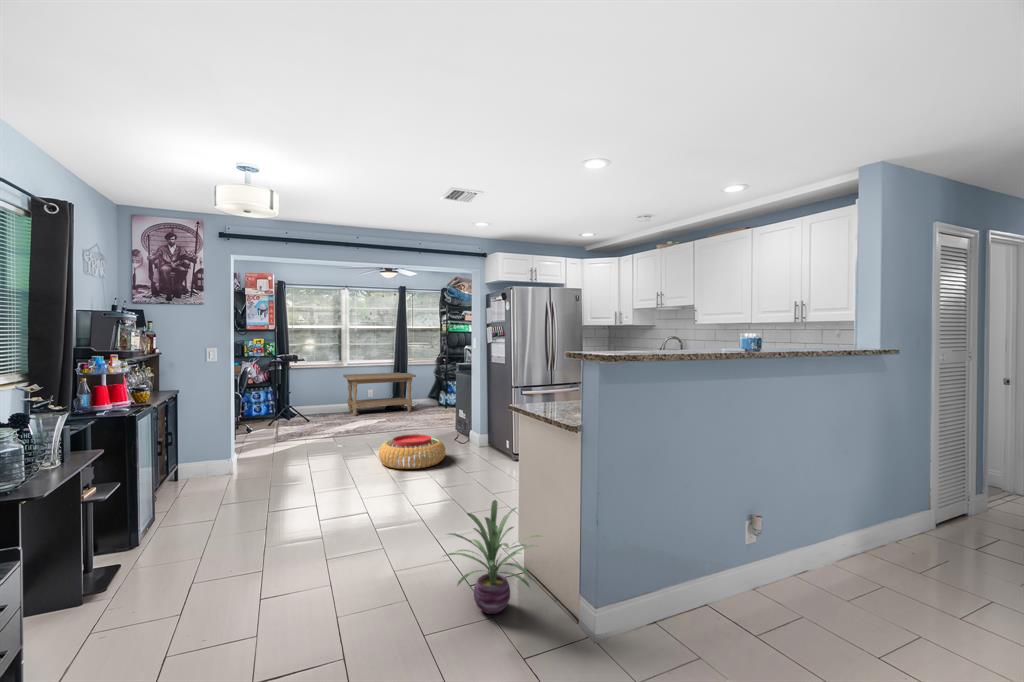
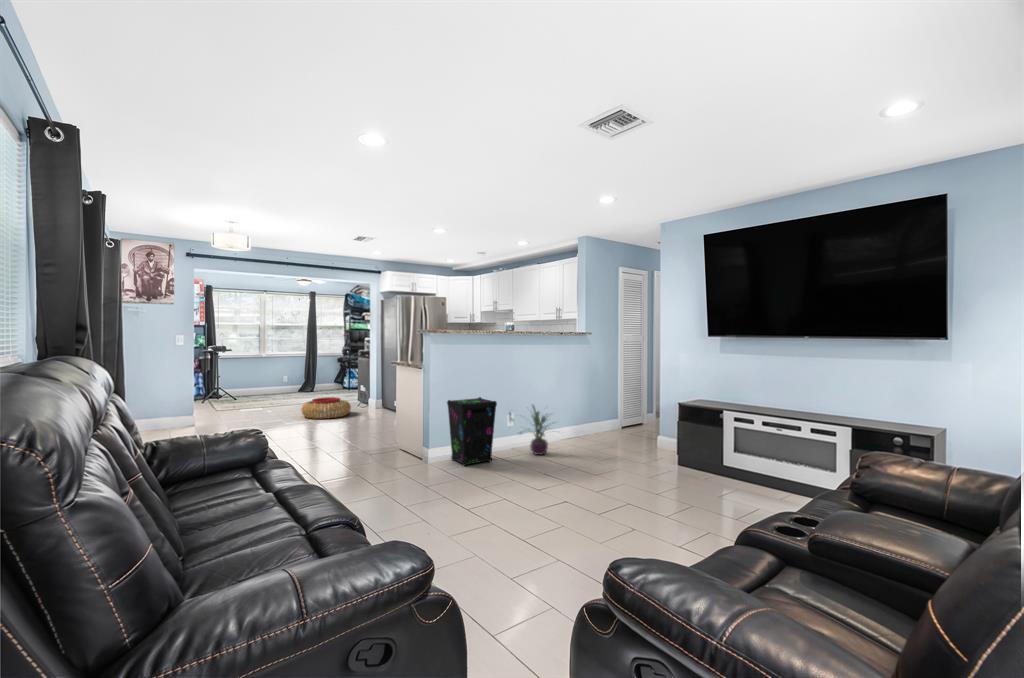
coffee table: present [343,373,416,416] -> none [263,361,325,395]
speaker: none [627,491,741,655] -> present [447,397,497,466]
decorative plant: present [444,500,541,614] -> present [520,406,548,455]

